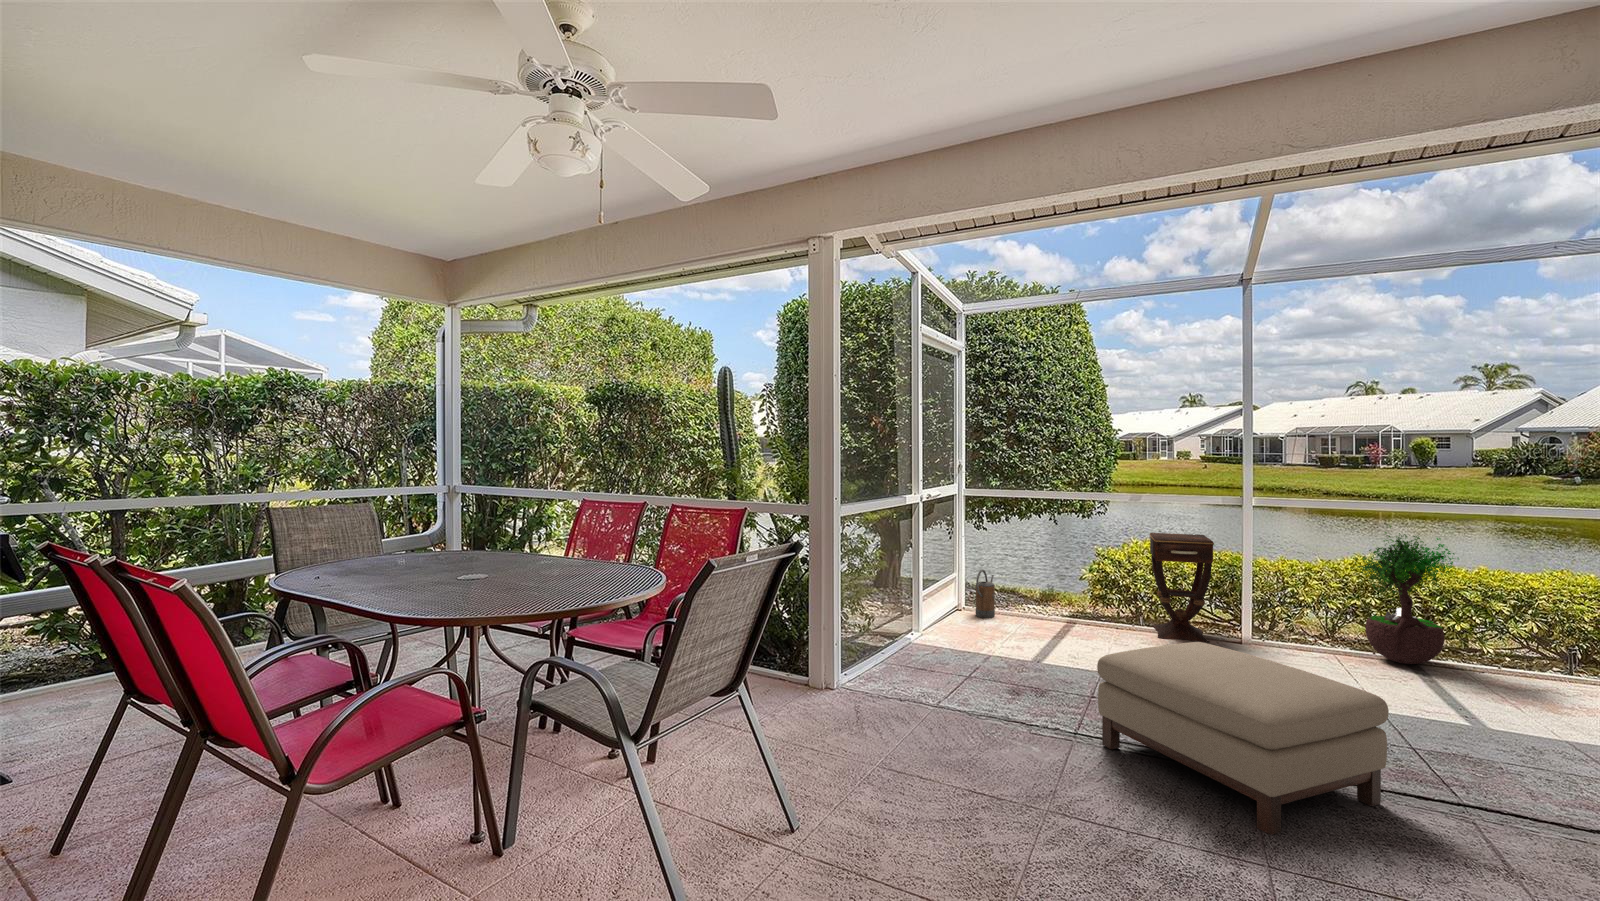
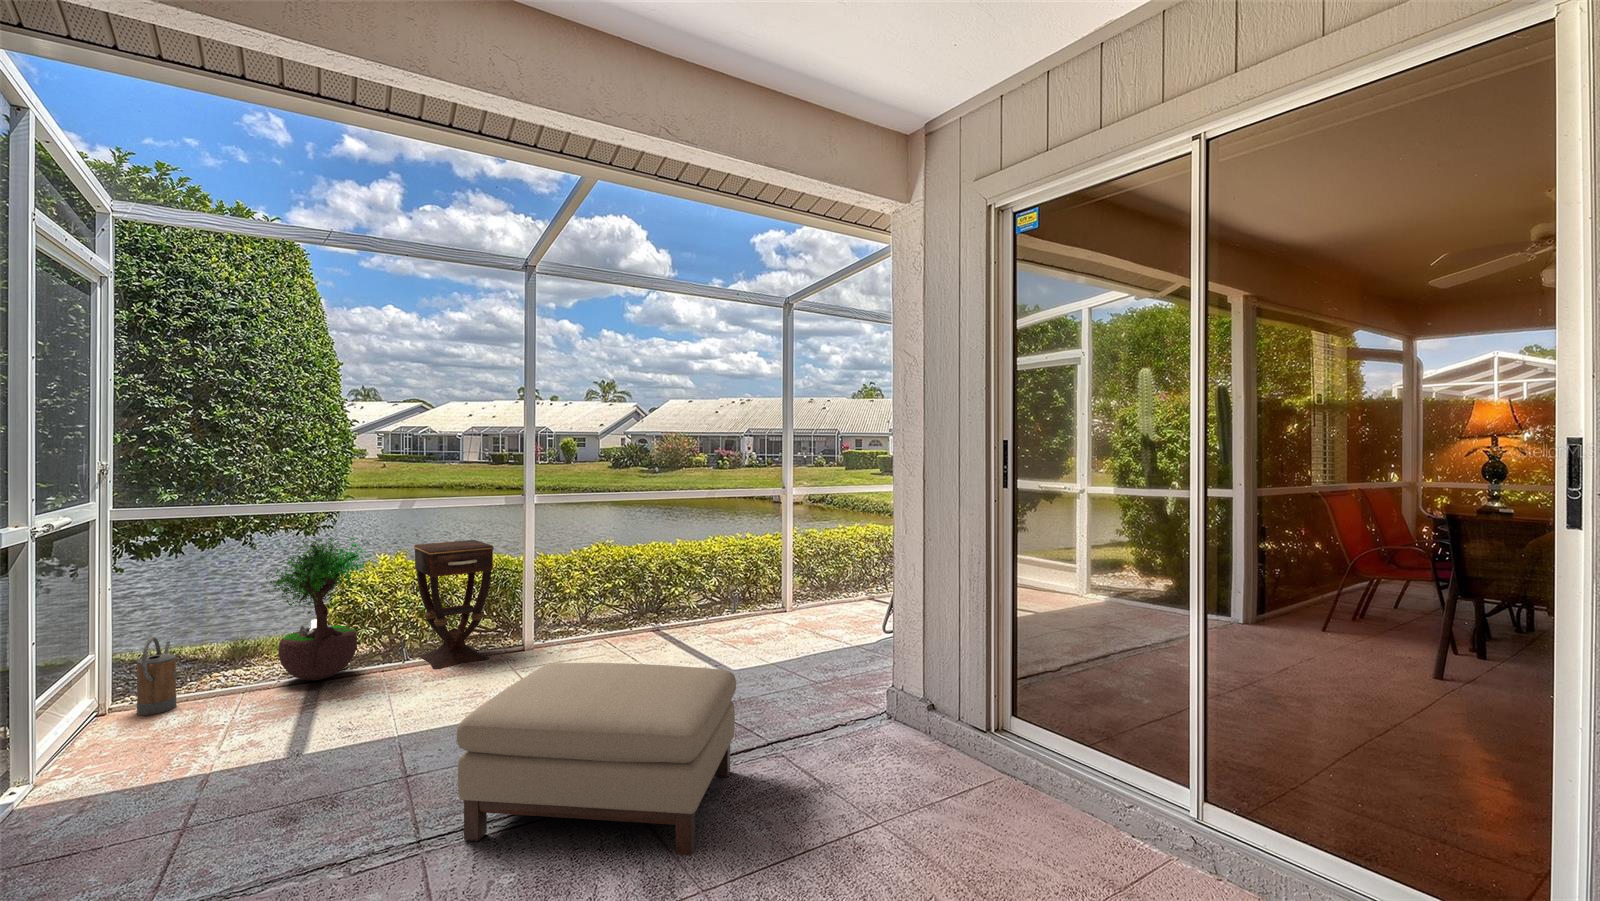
potted tree: present [1351,525,1459,664] -> present [261,530,370,680]

